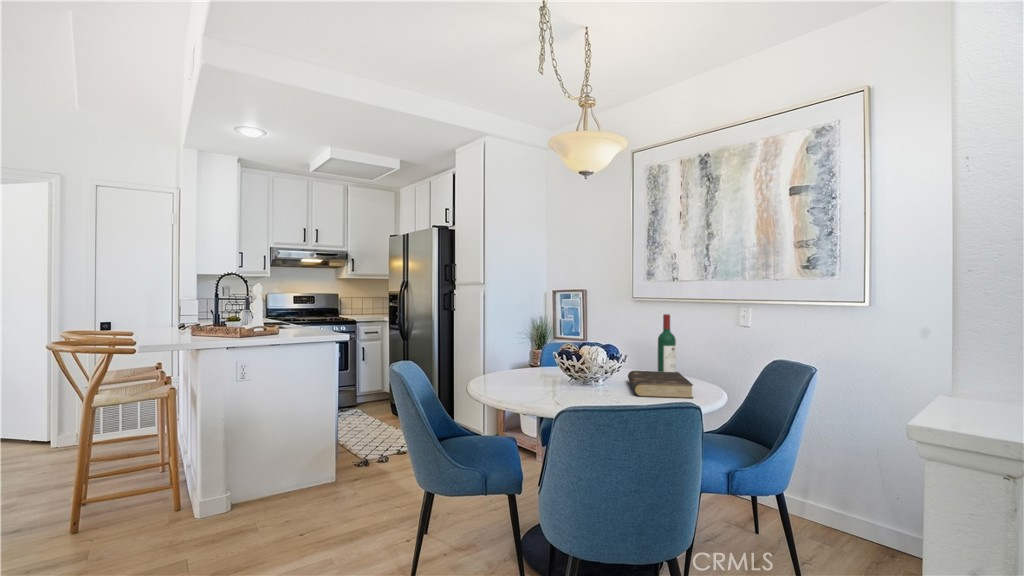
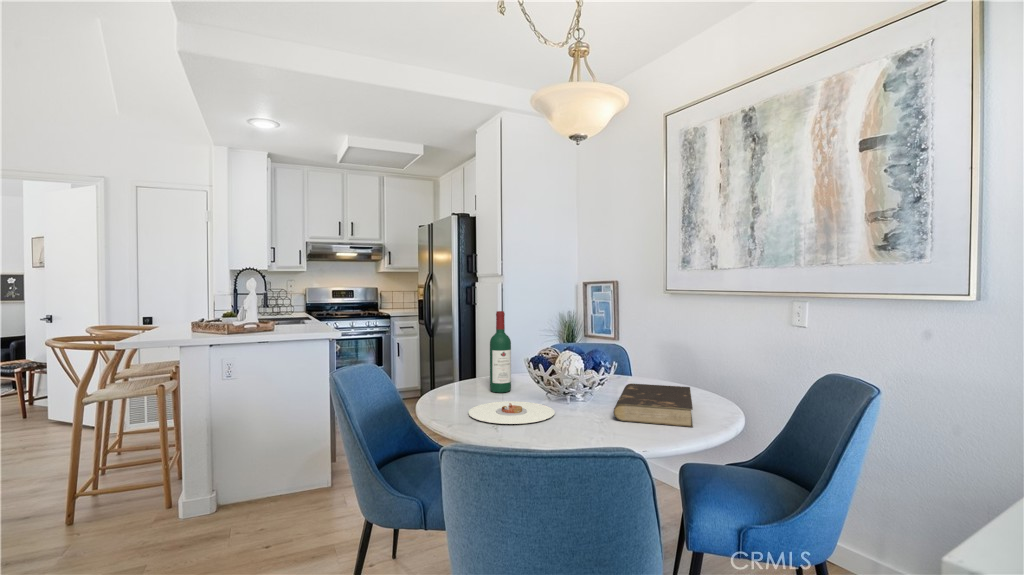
wine bottle: present [658,314,676,372] -> present [490,311,511,393]
plate: none [519,387,588,401] -> present [468,401,555,424]

